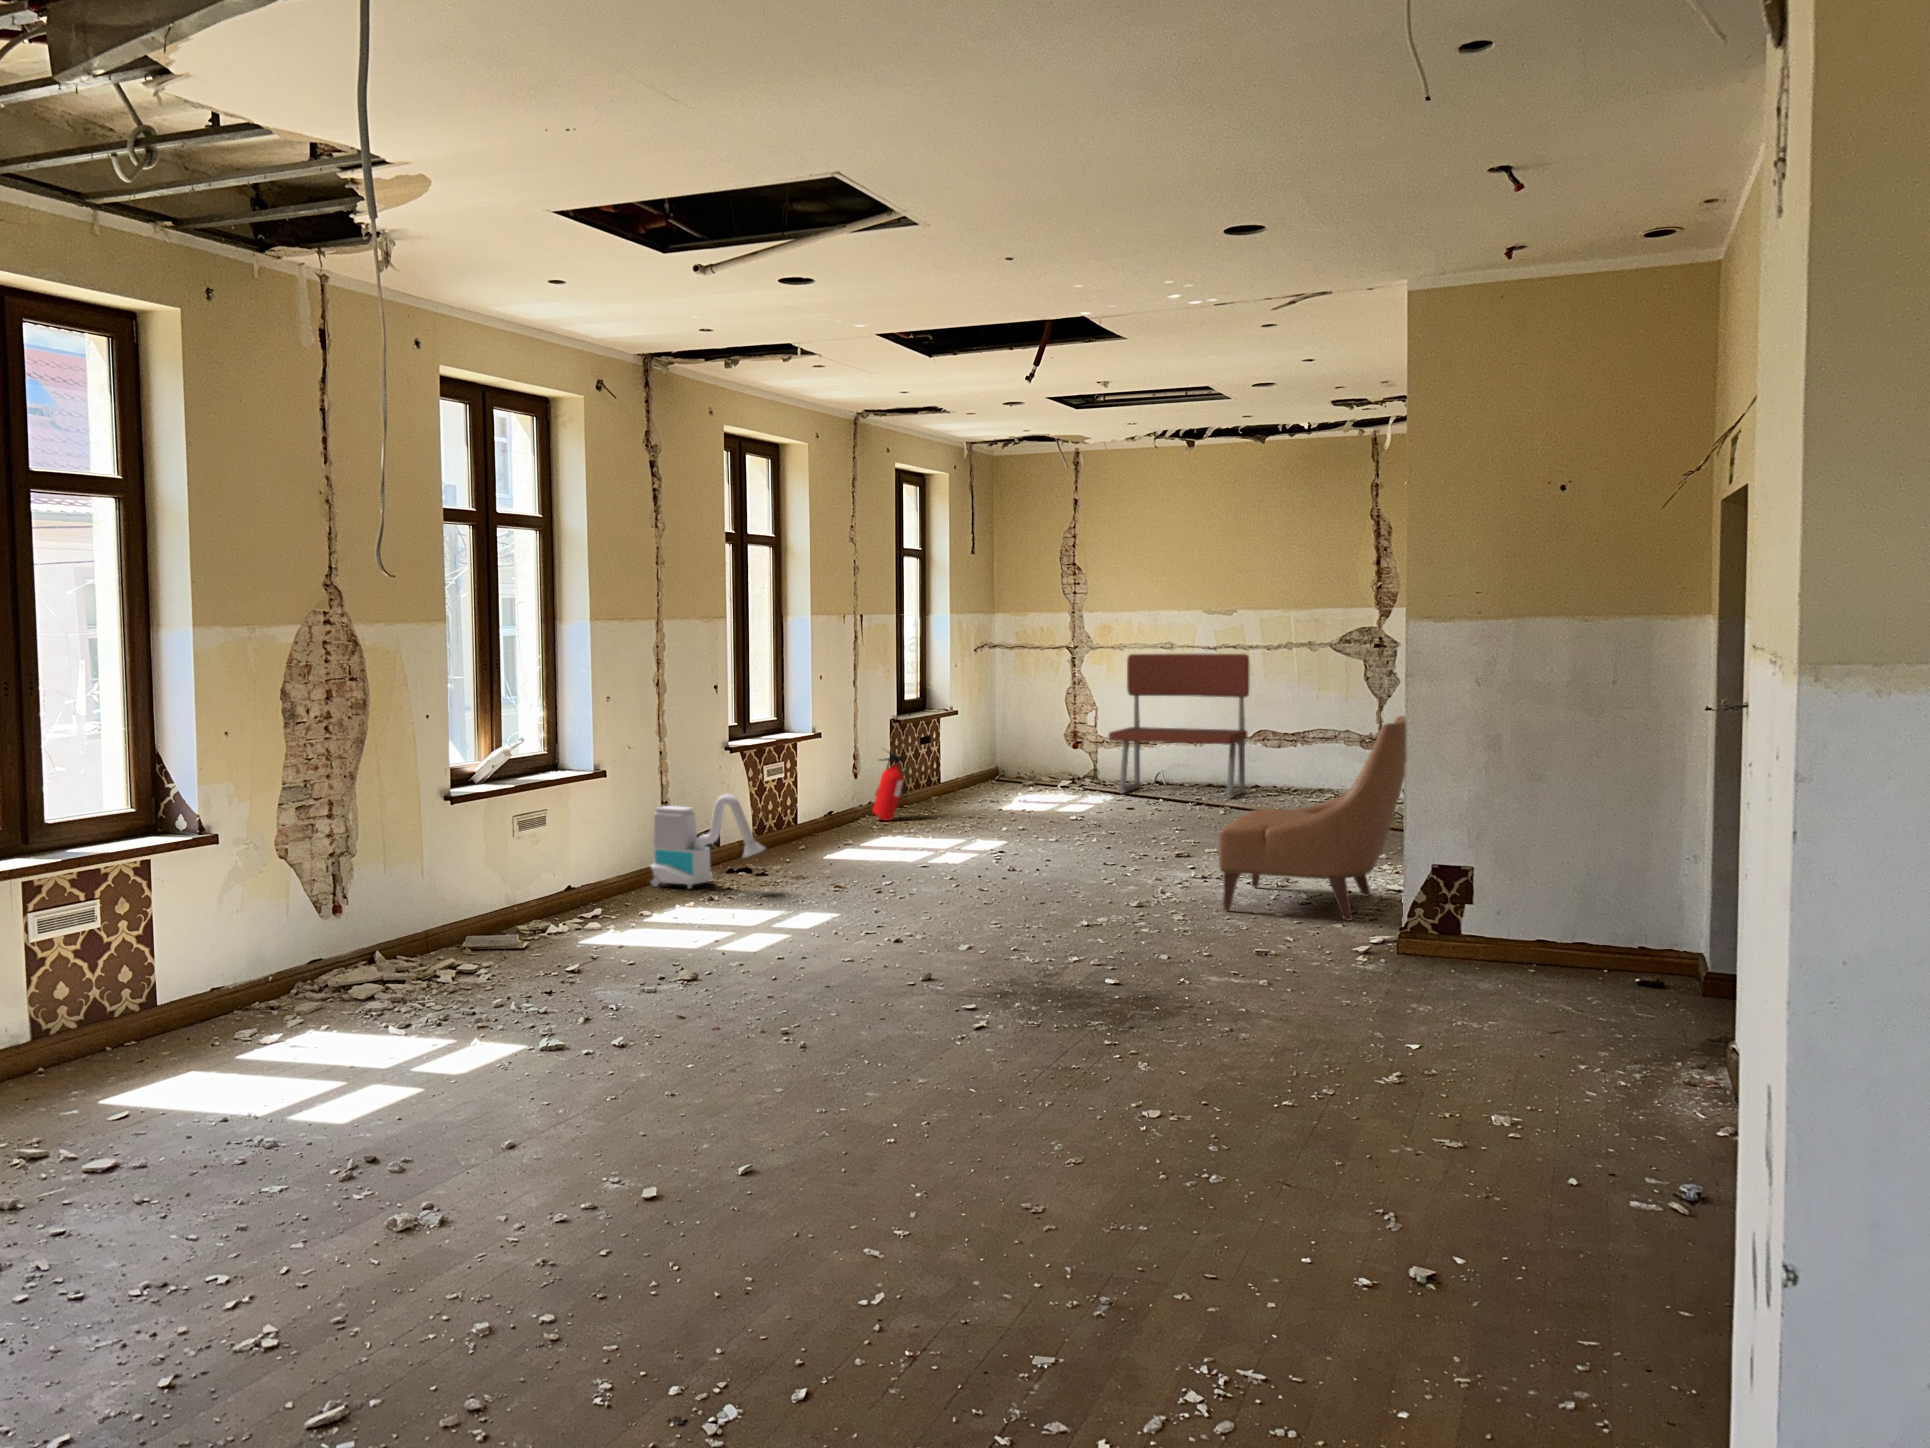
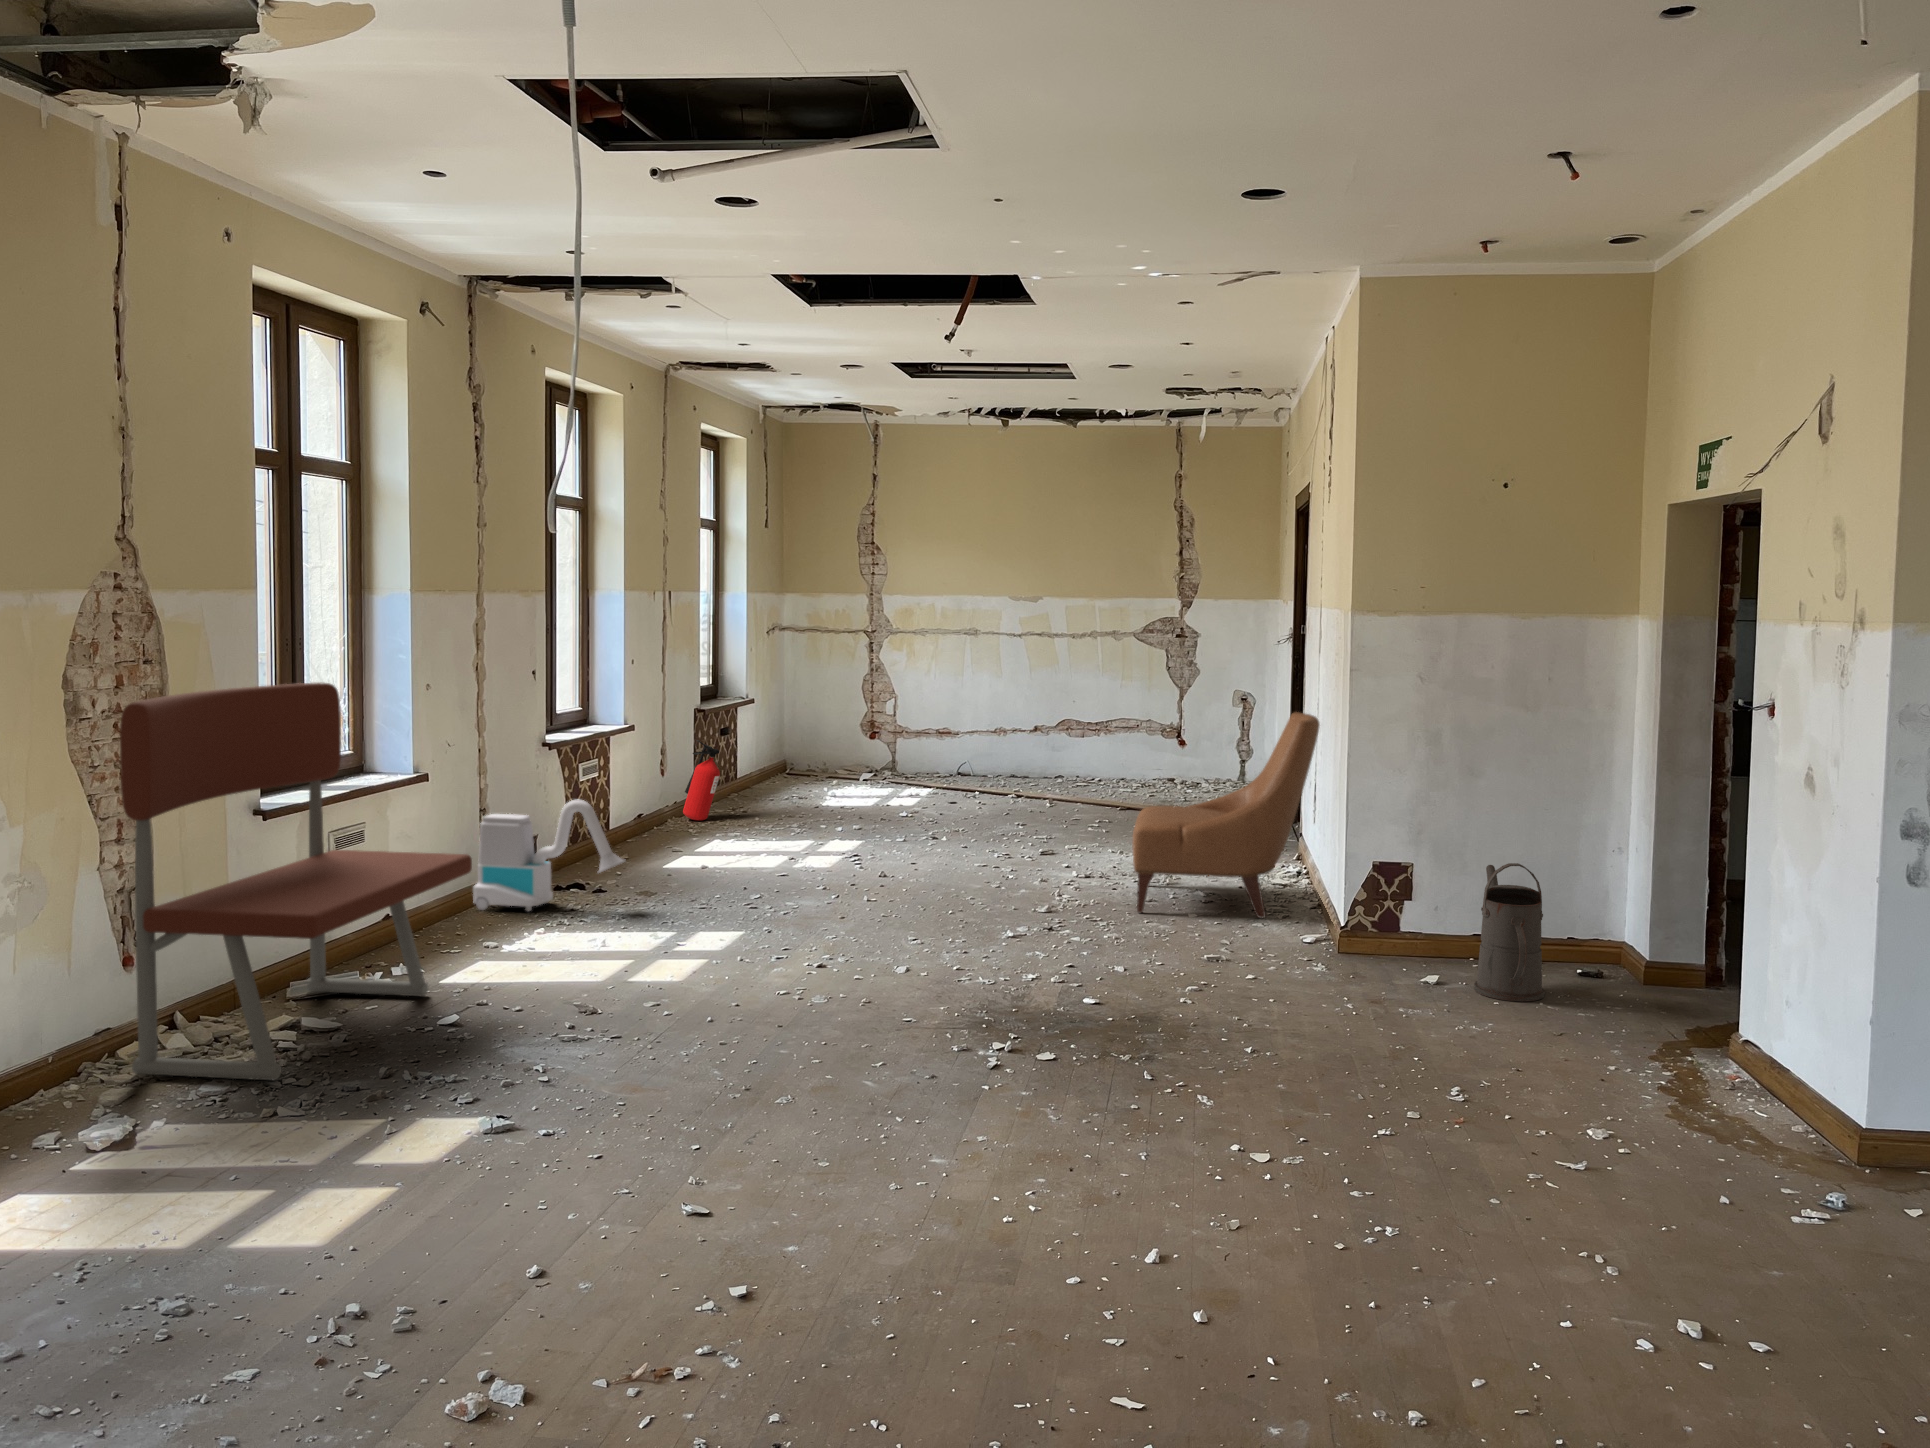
bench: present [1109,654,1249,799] -> present [120,682,472,1080]
watering can: none [1515,866,1590,1009] -> present [1474,863,1544,1002]

